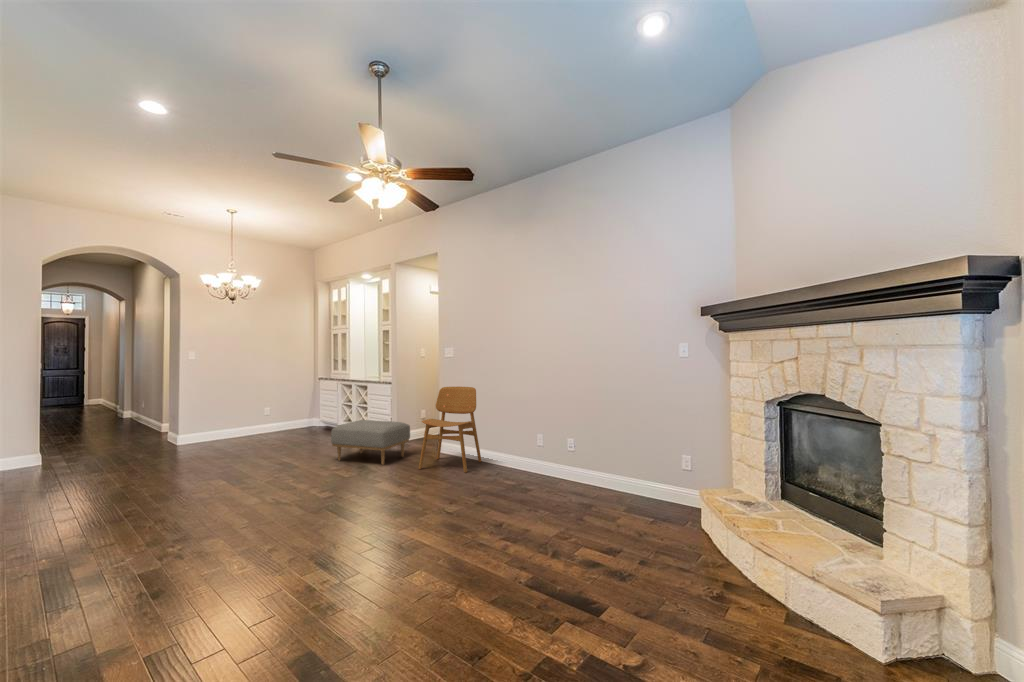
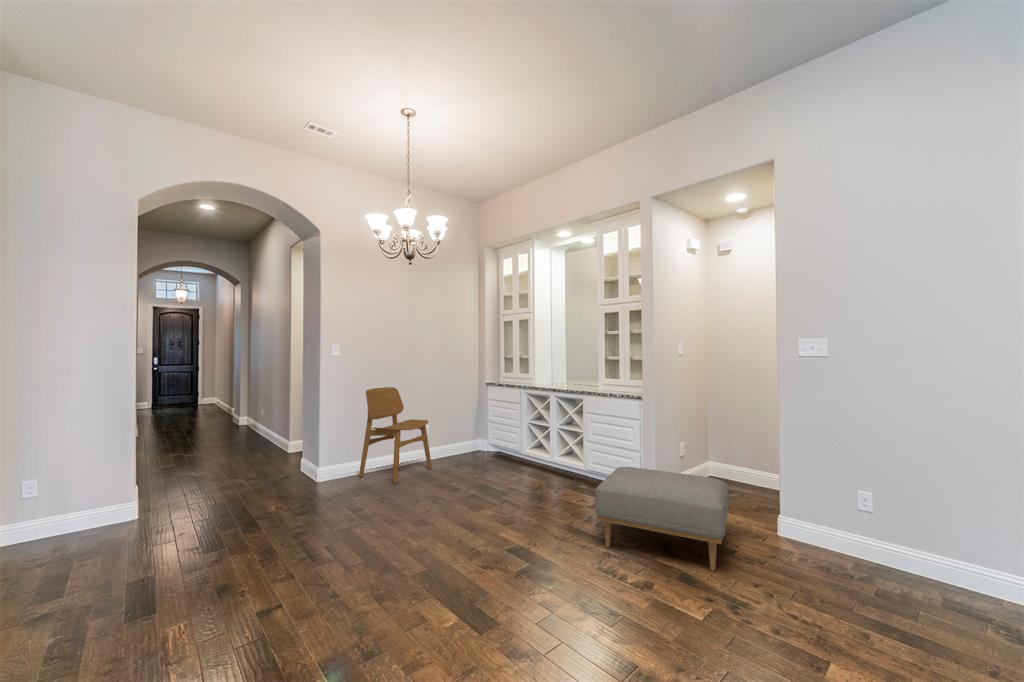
dining chair: present [419,387,481,473] -> present [359,387,432,484]

